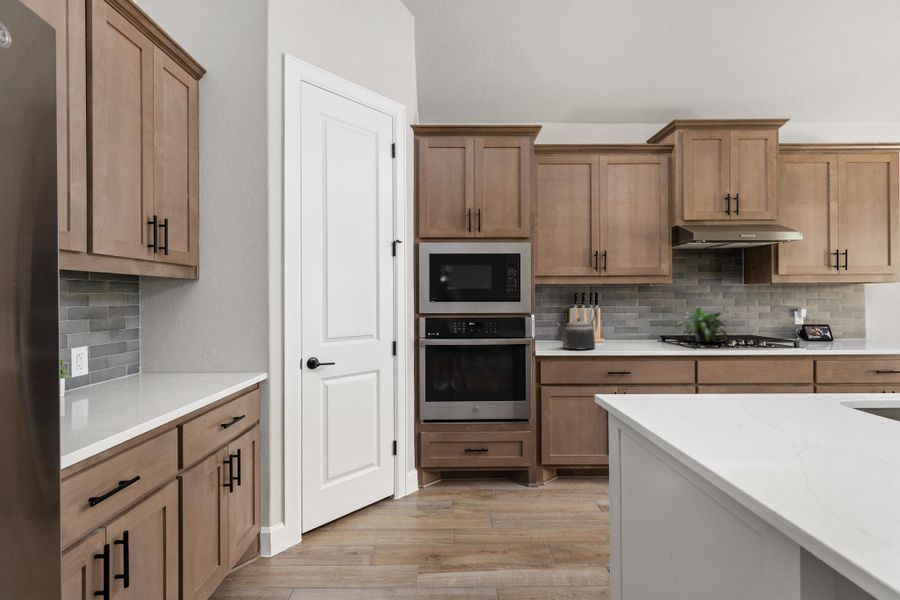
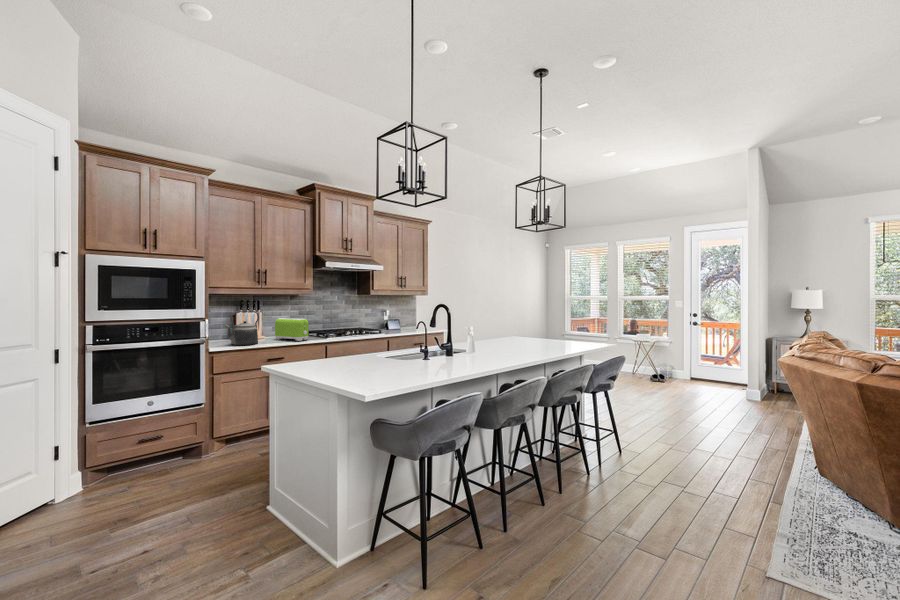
potted plant: present [675,306,727,342] -> none [315,311,349,334]
toaster: none [618,316,665,348] -> present [275,318,309,341]

